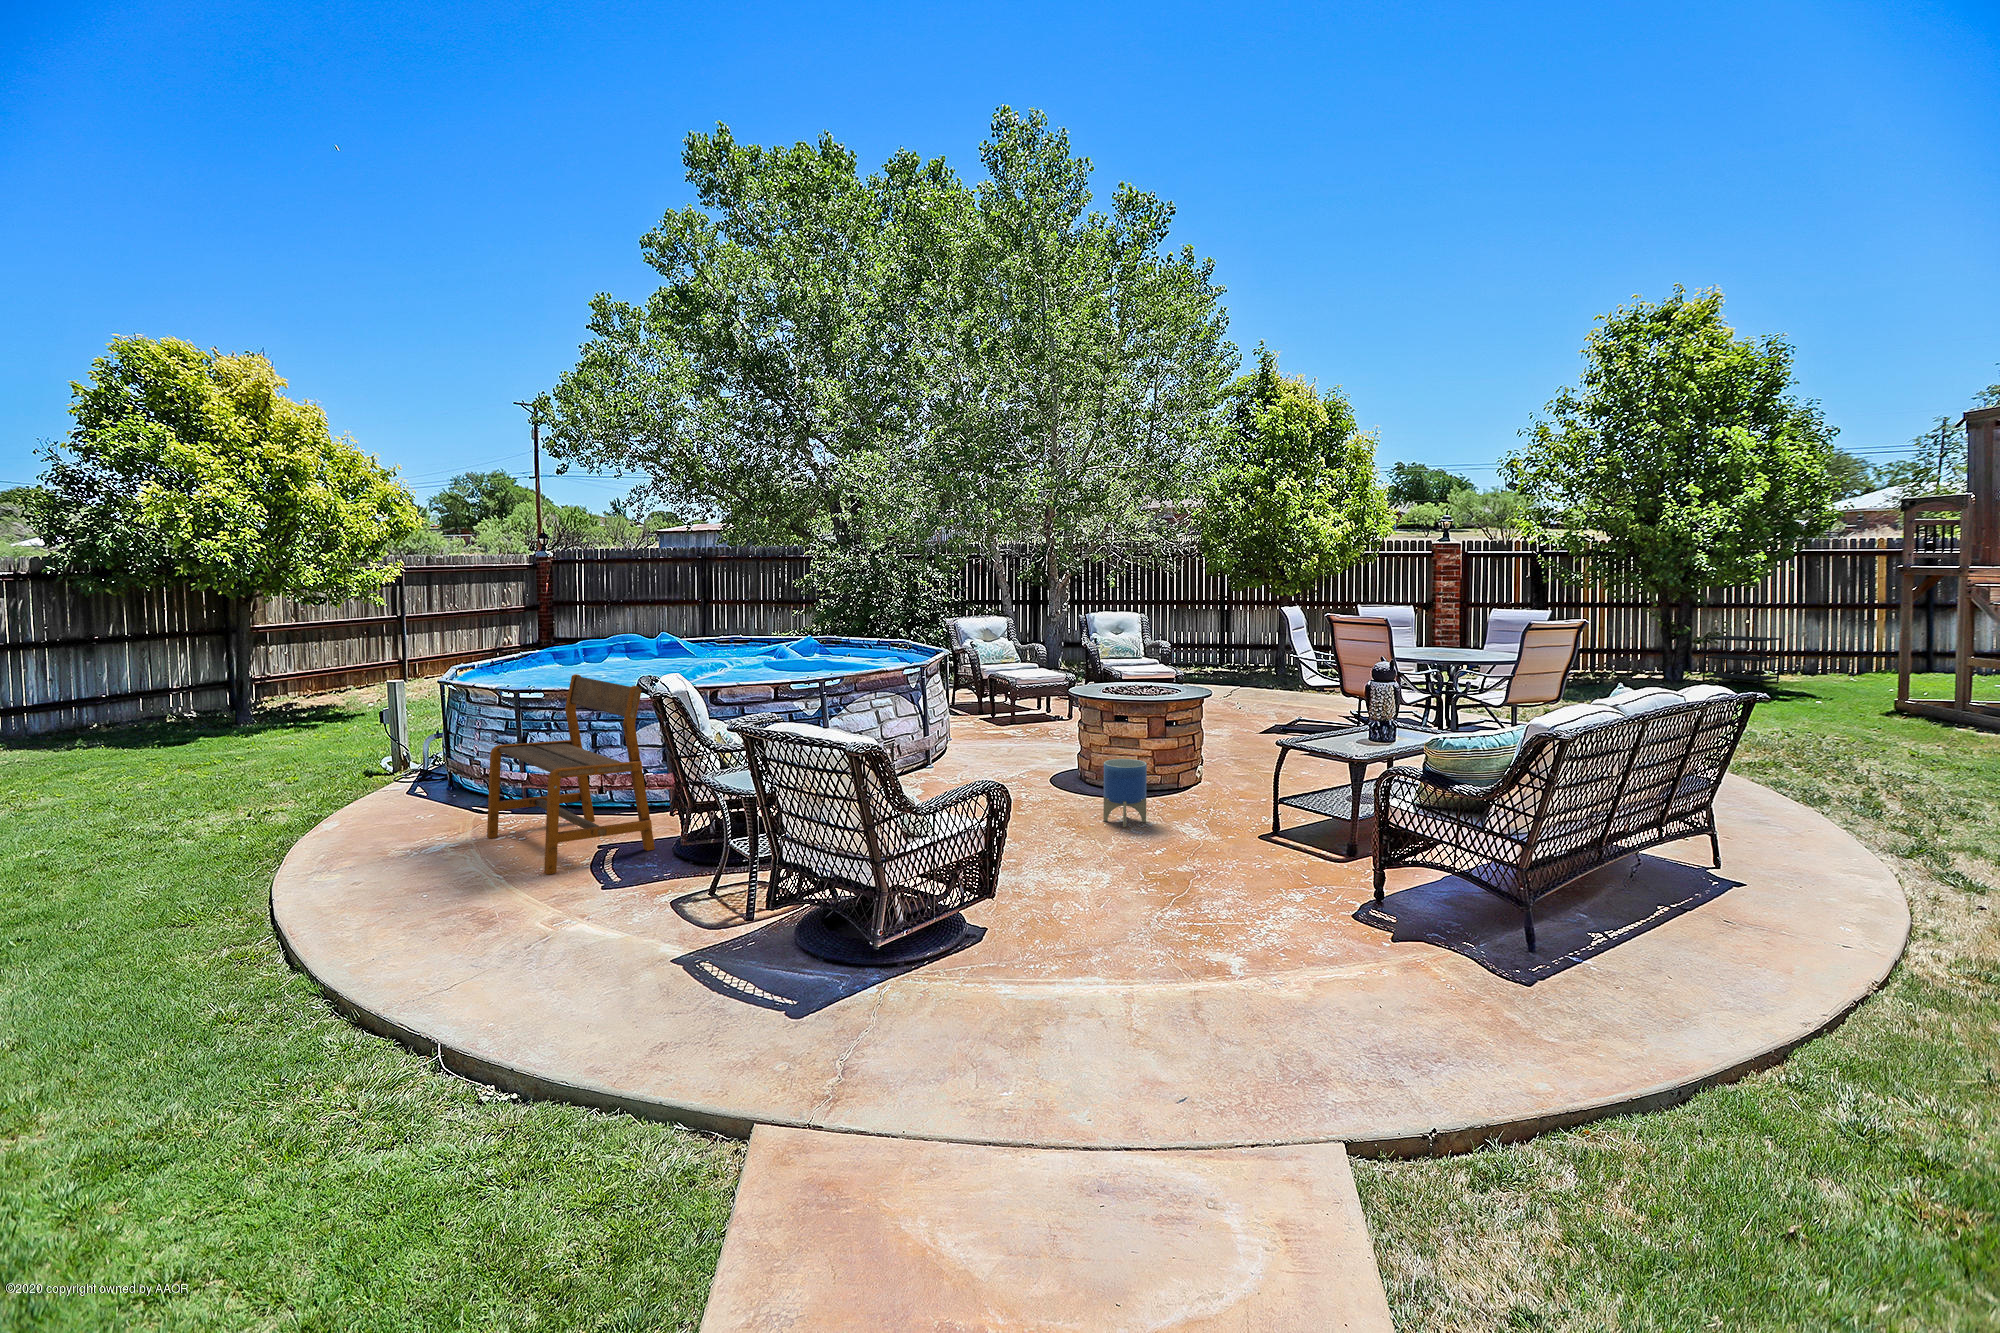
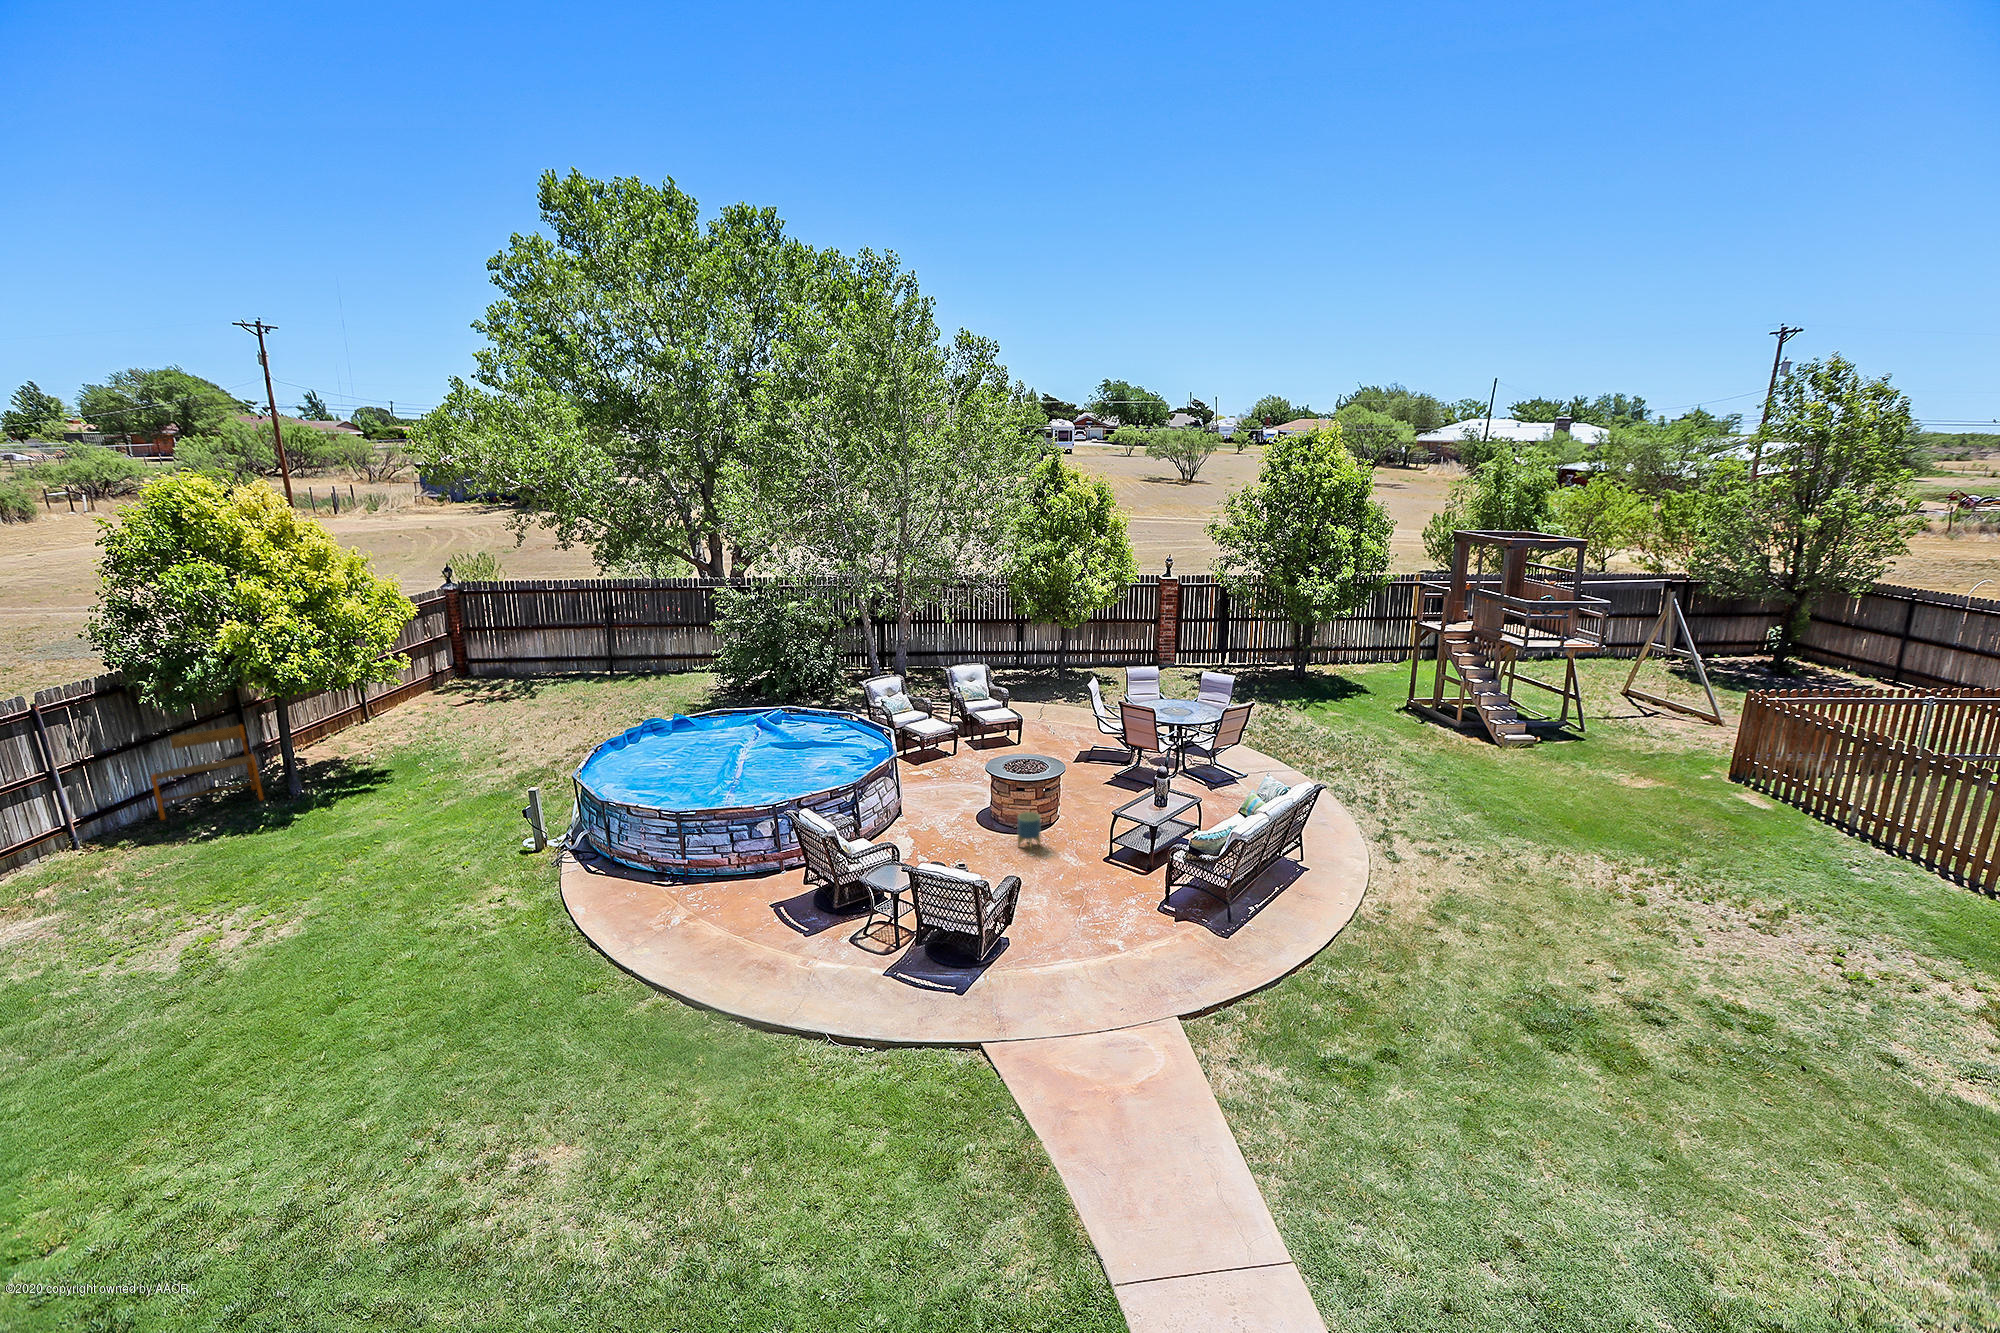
side table: present [1702,636,1782,687] -> none [1317,635,1360,671]
bench: present [487,674,655,875] -> present [151,725,263,820]

